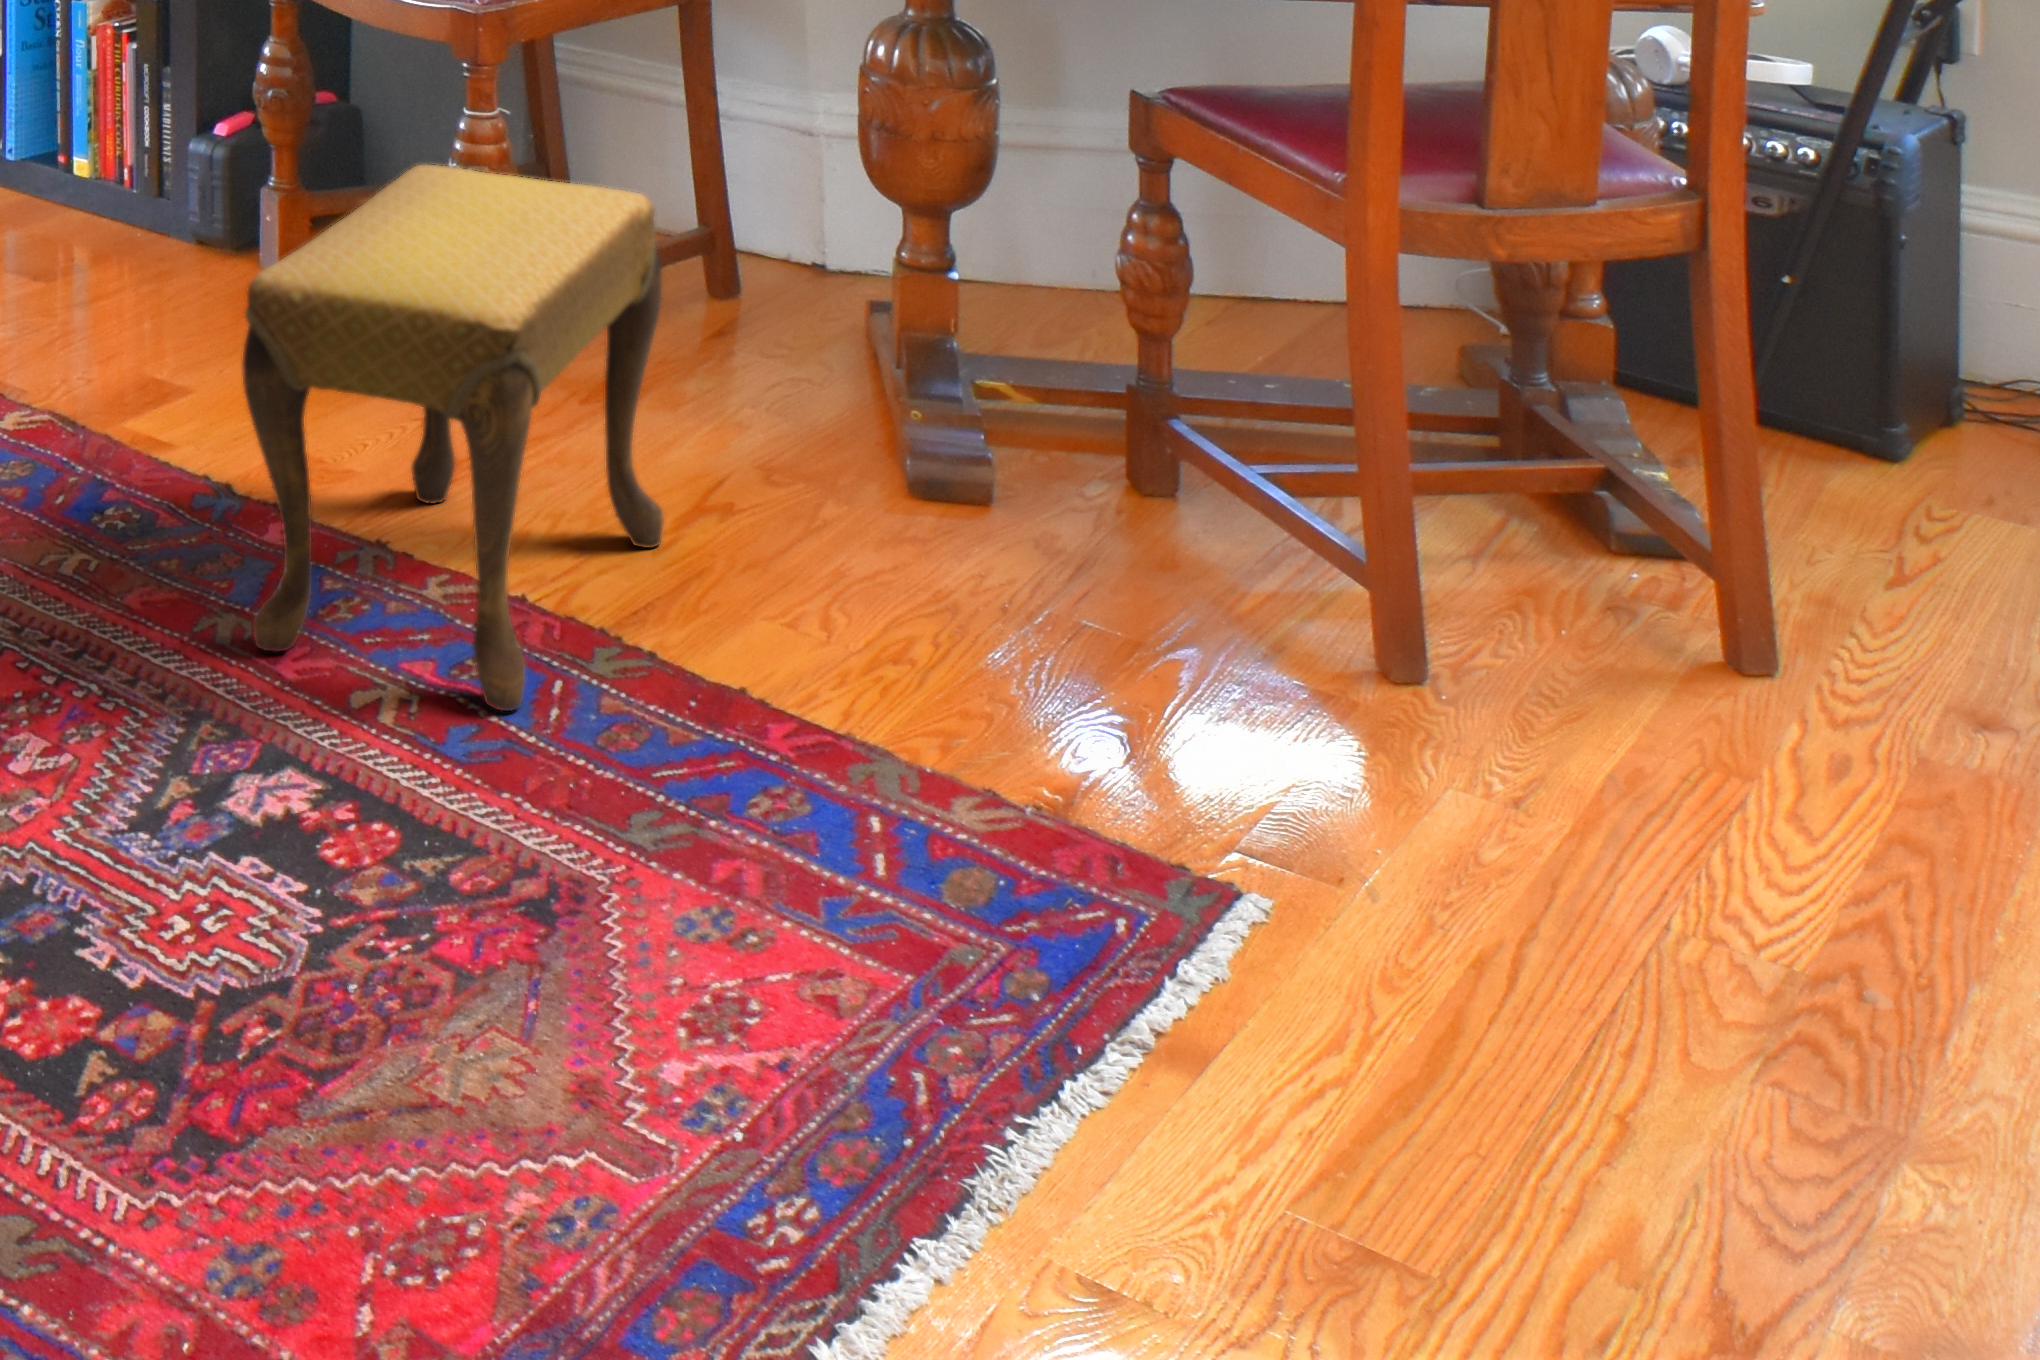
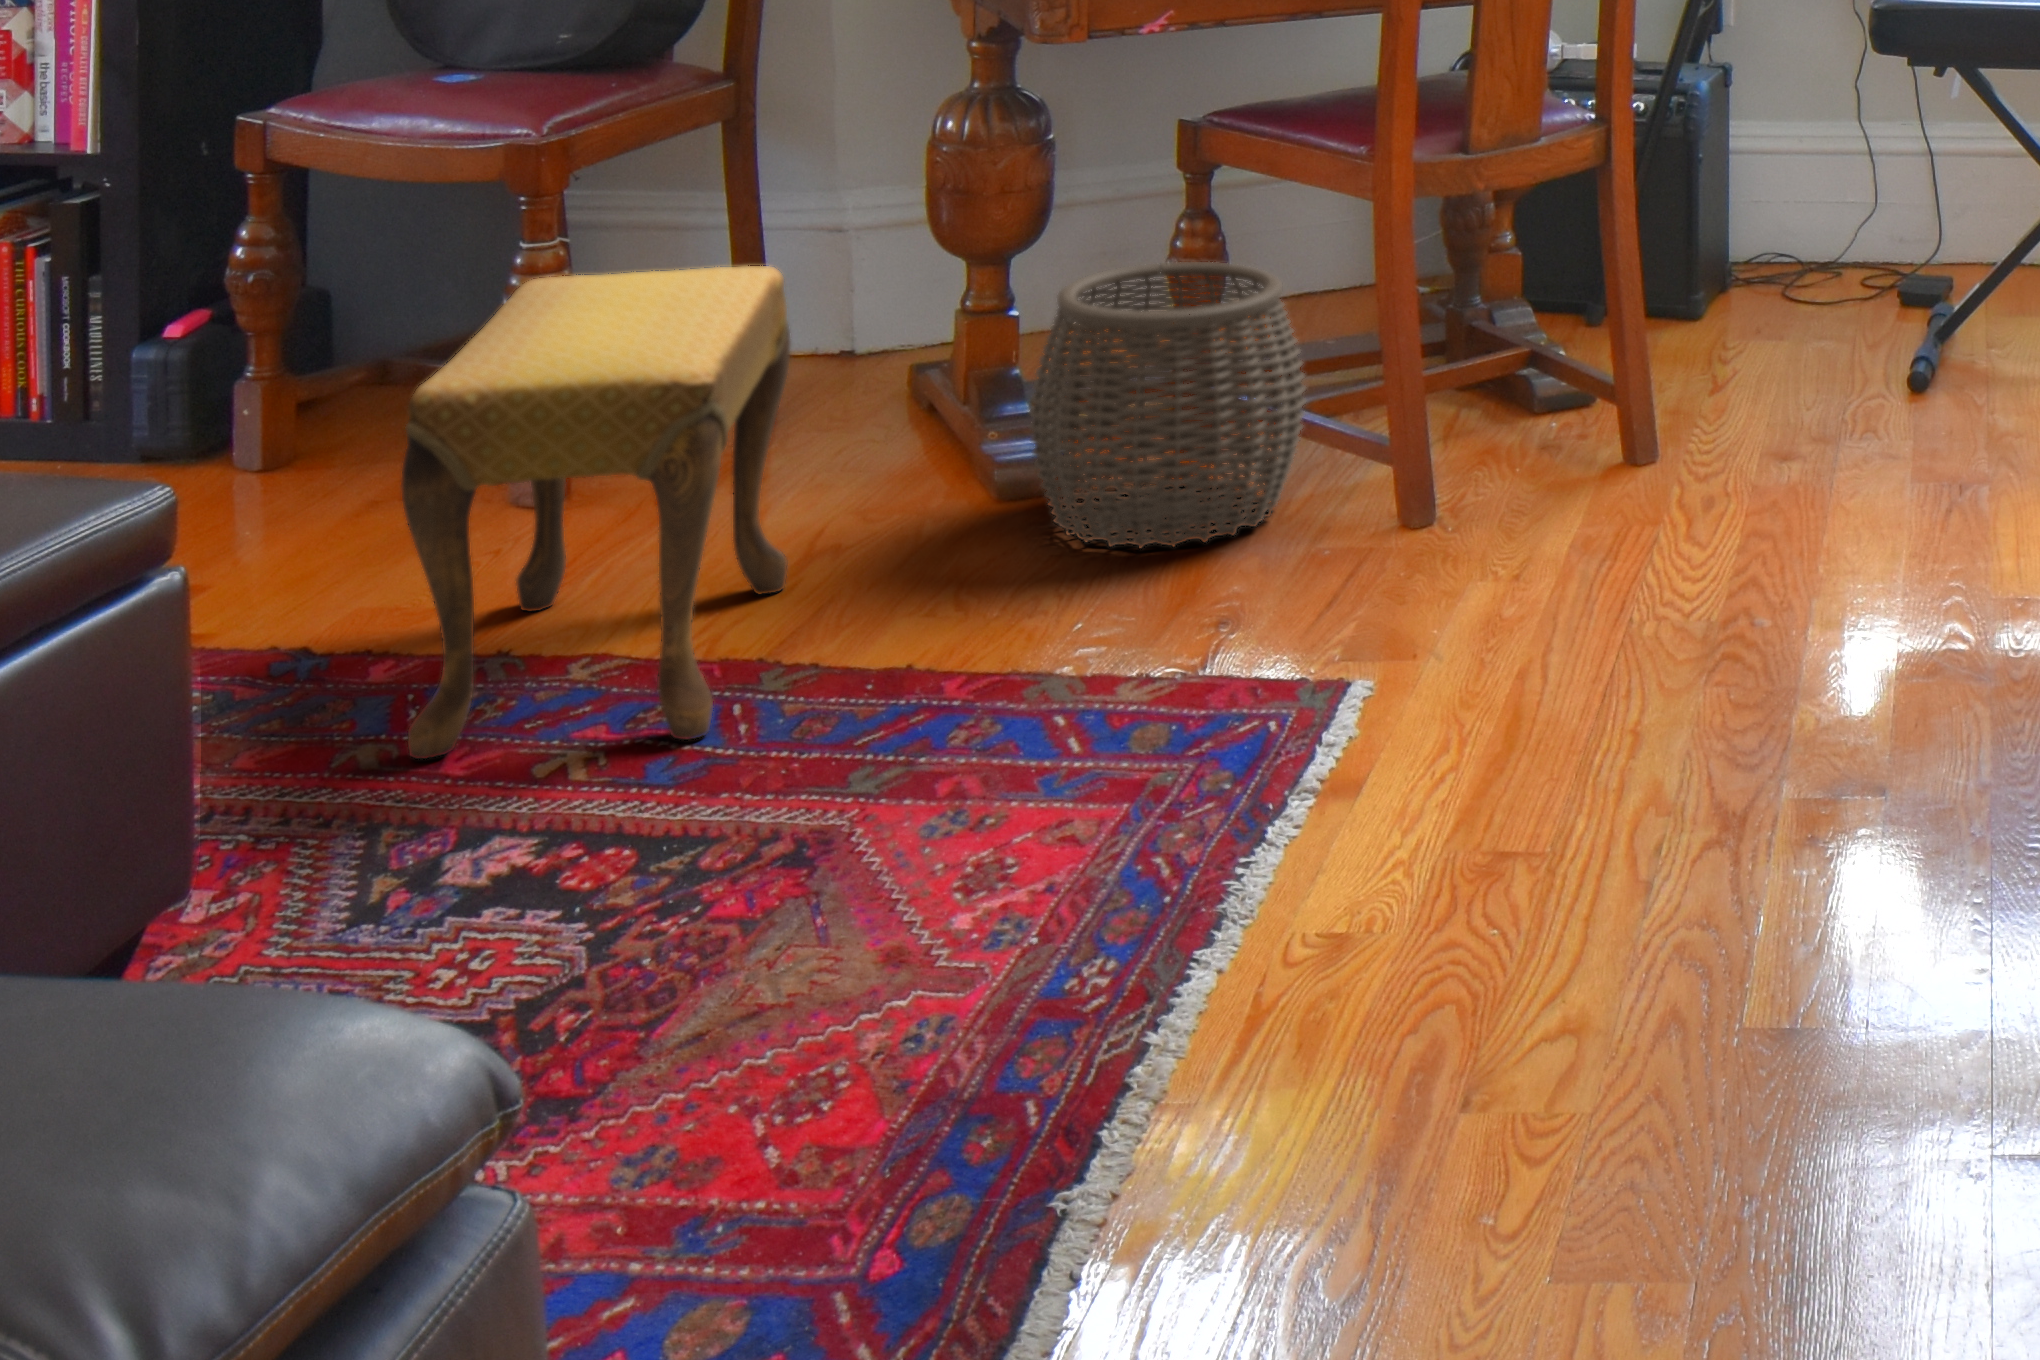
woven basket: none [932,256,1270,619] -> present [1029,262,1306,548]

